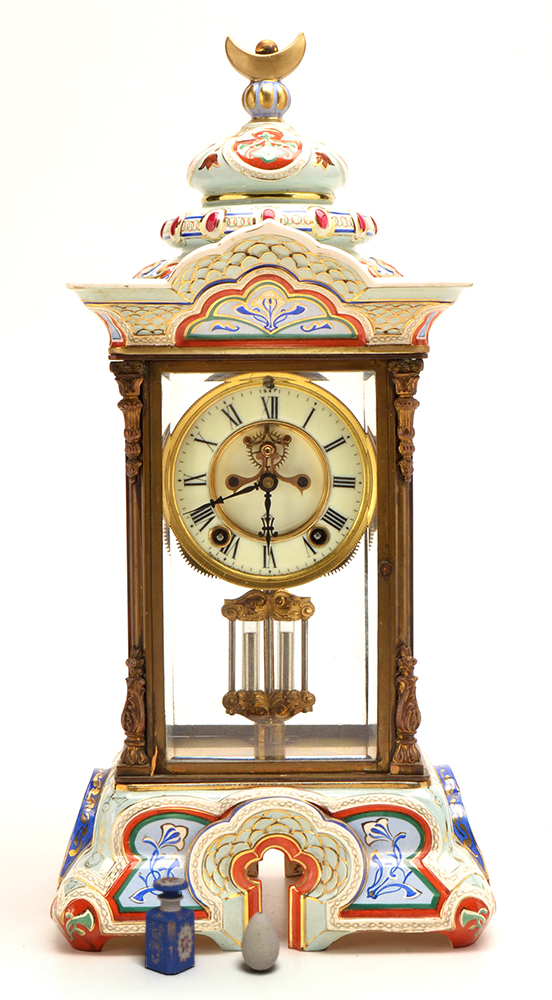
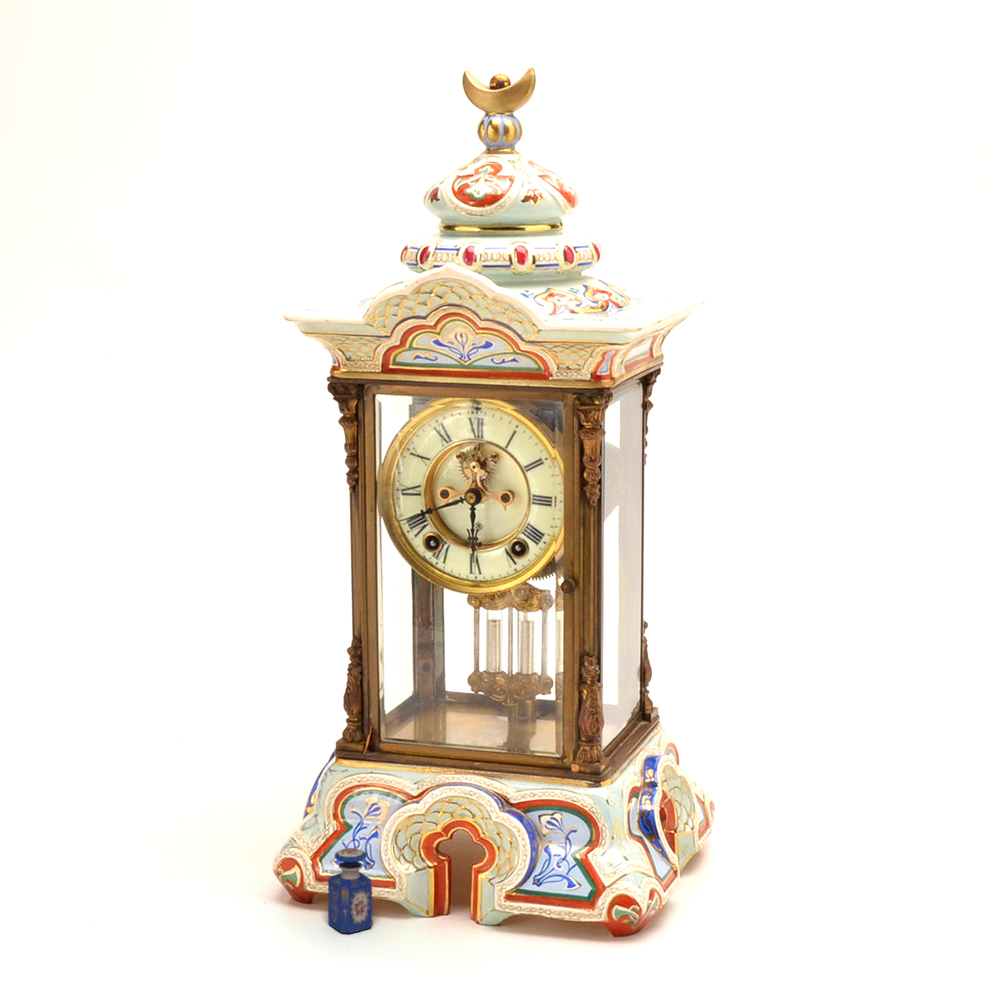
decorative egg: present [241,912,280,970] -> none [407,888,442,939]

